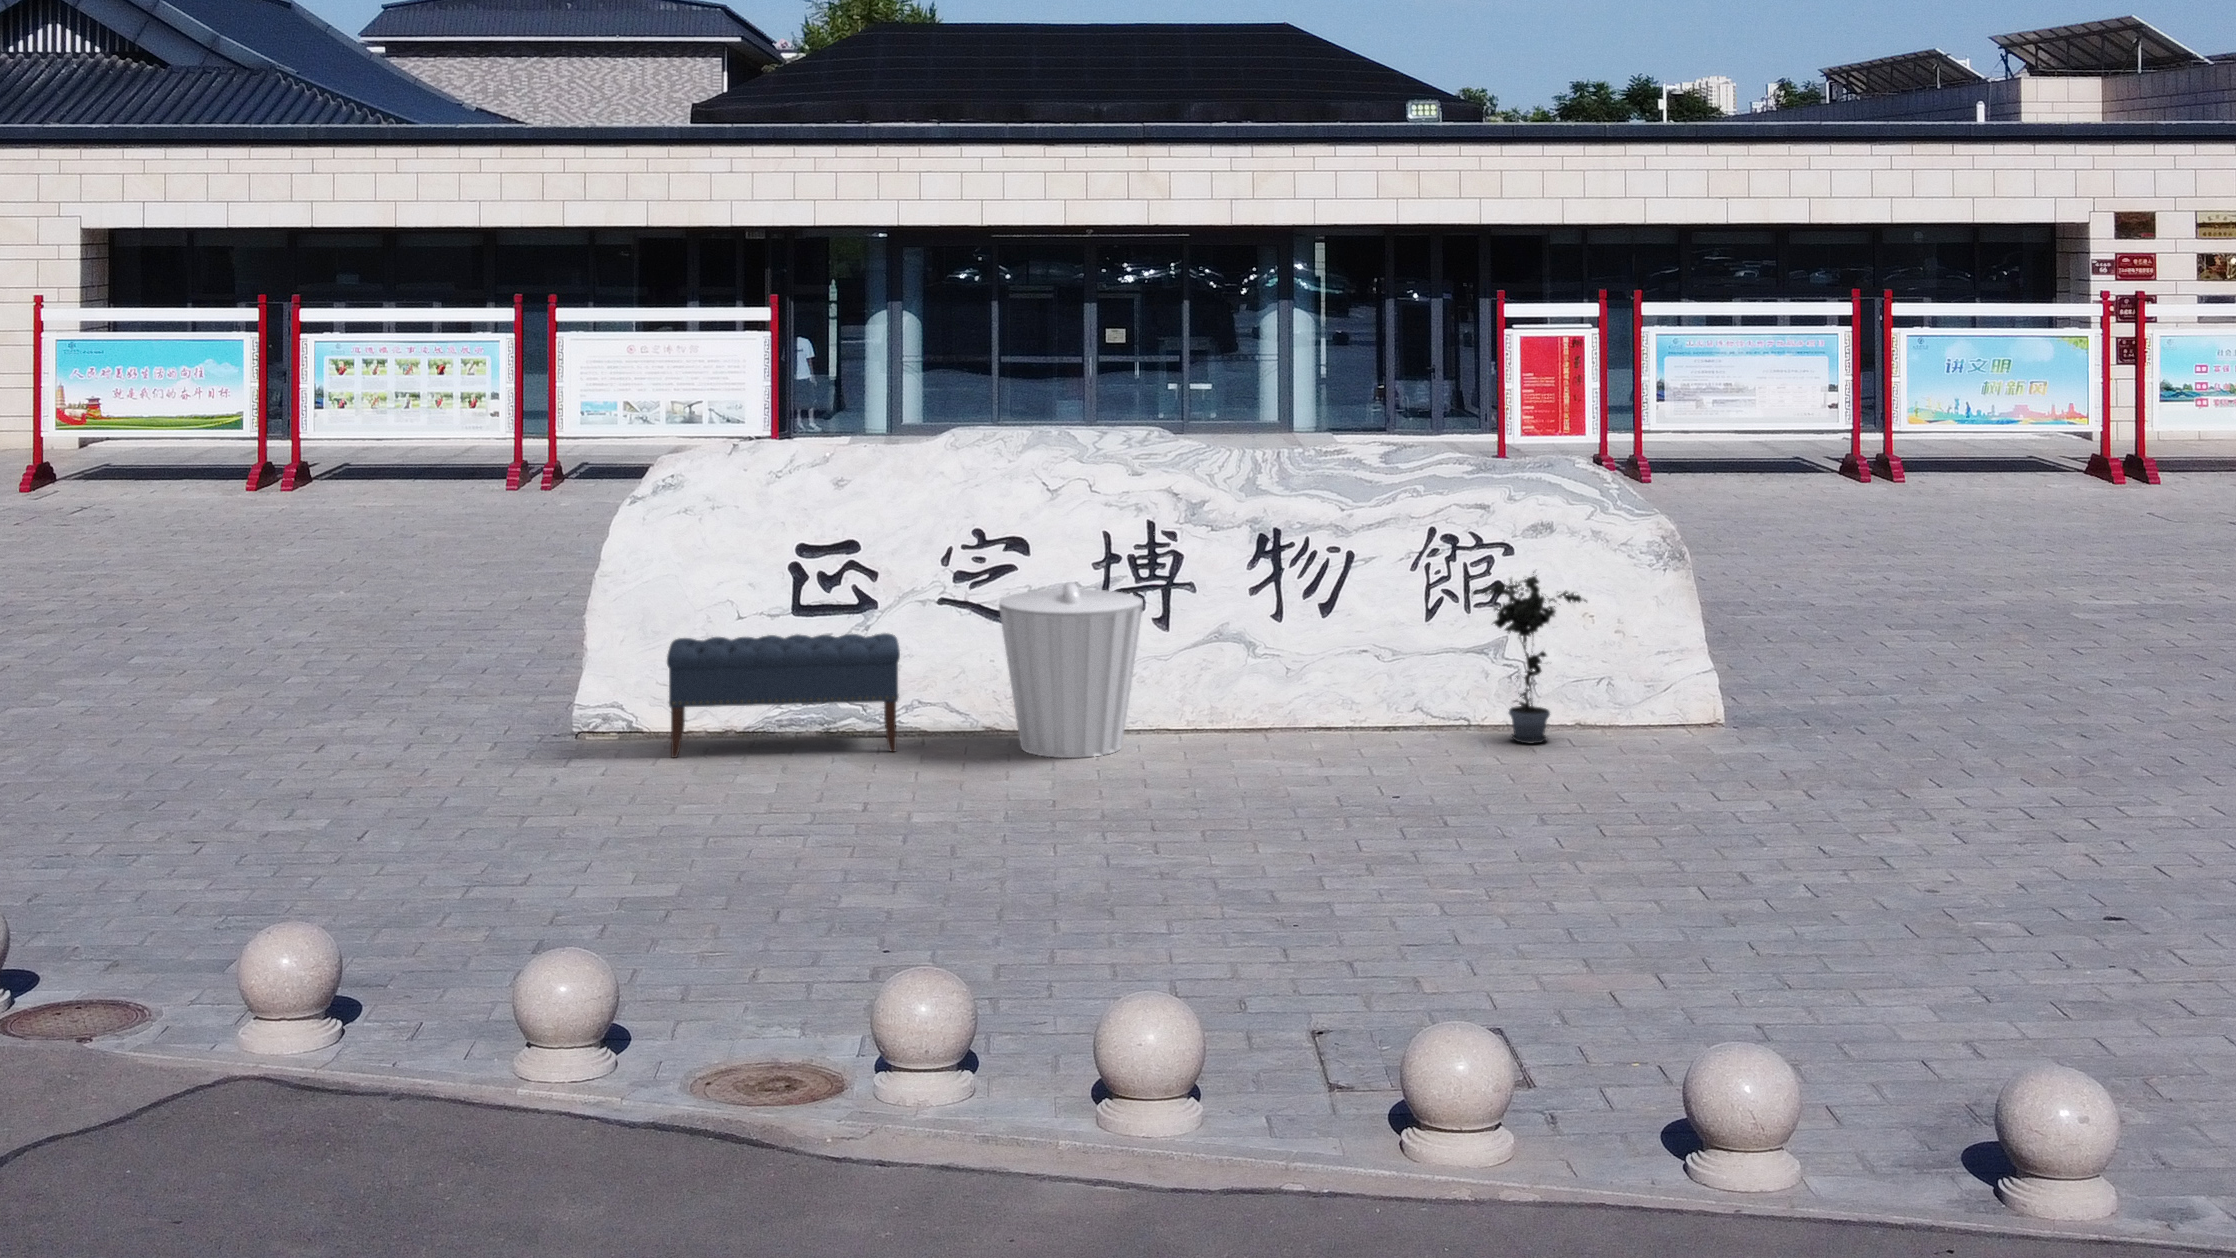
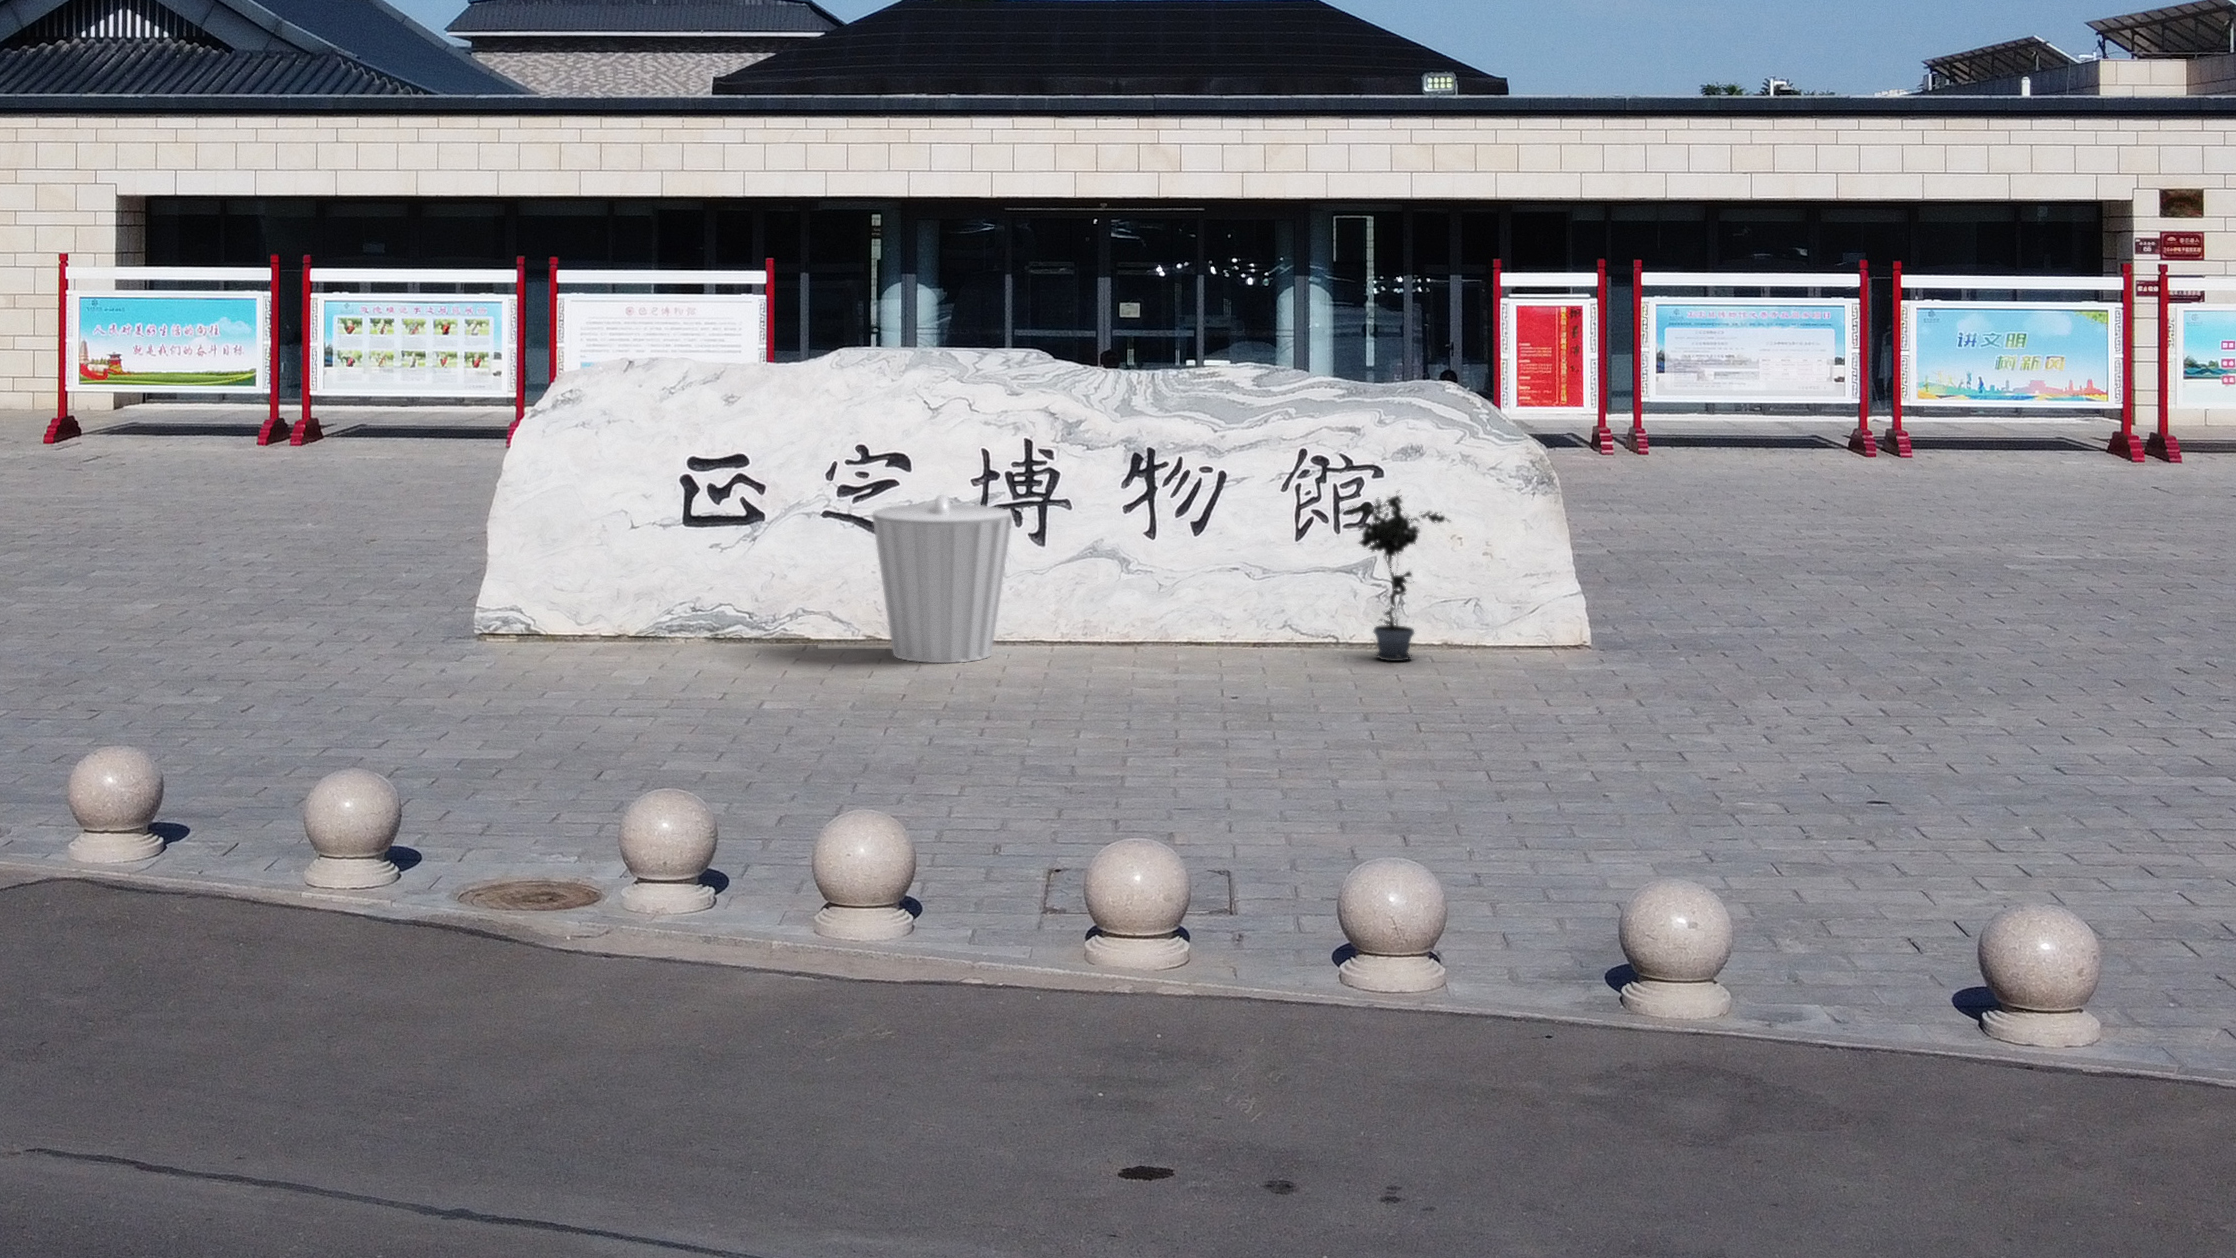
bench: present [667,633,900,758] -> none [554,543,781,655]

